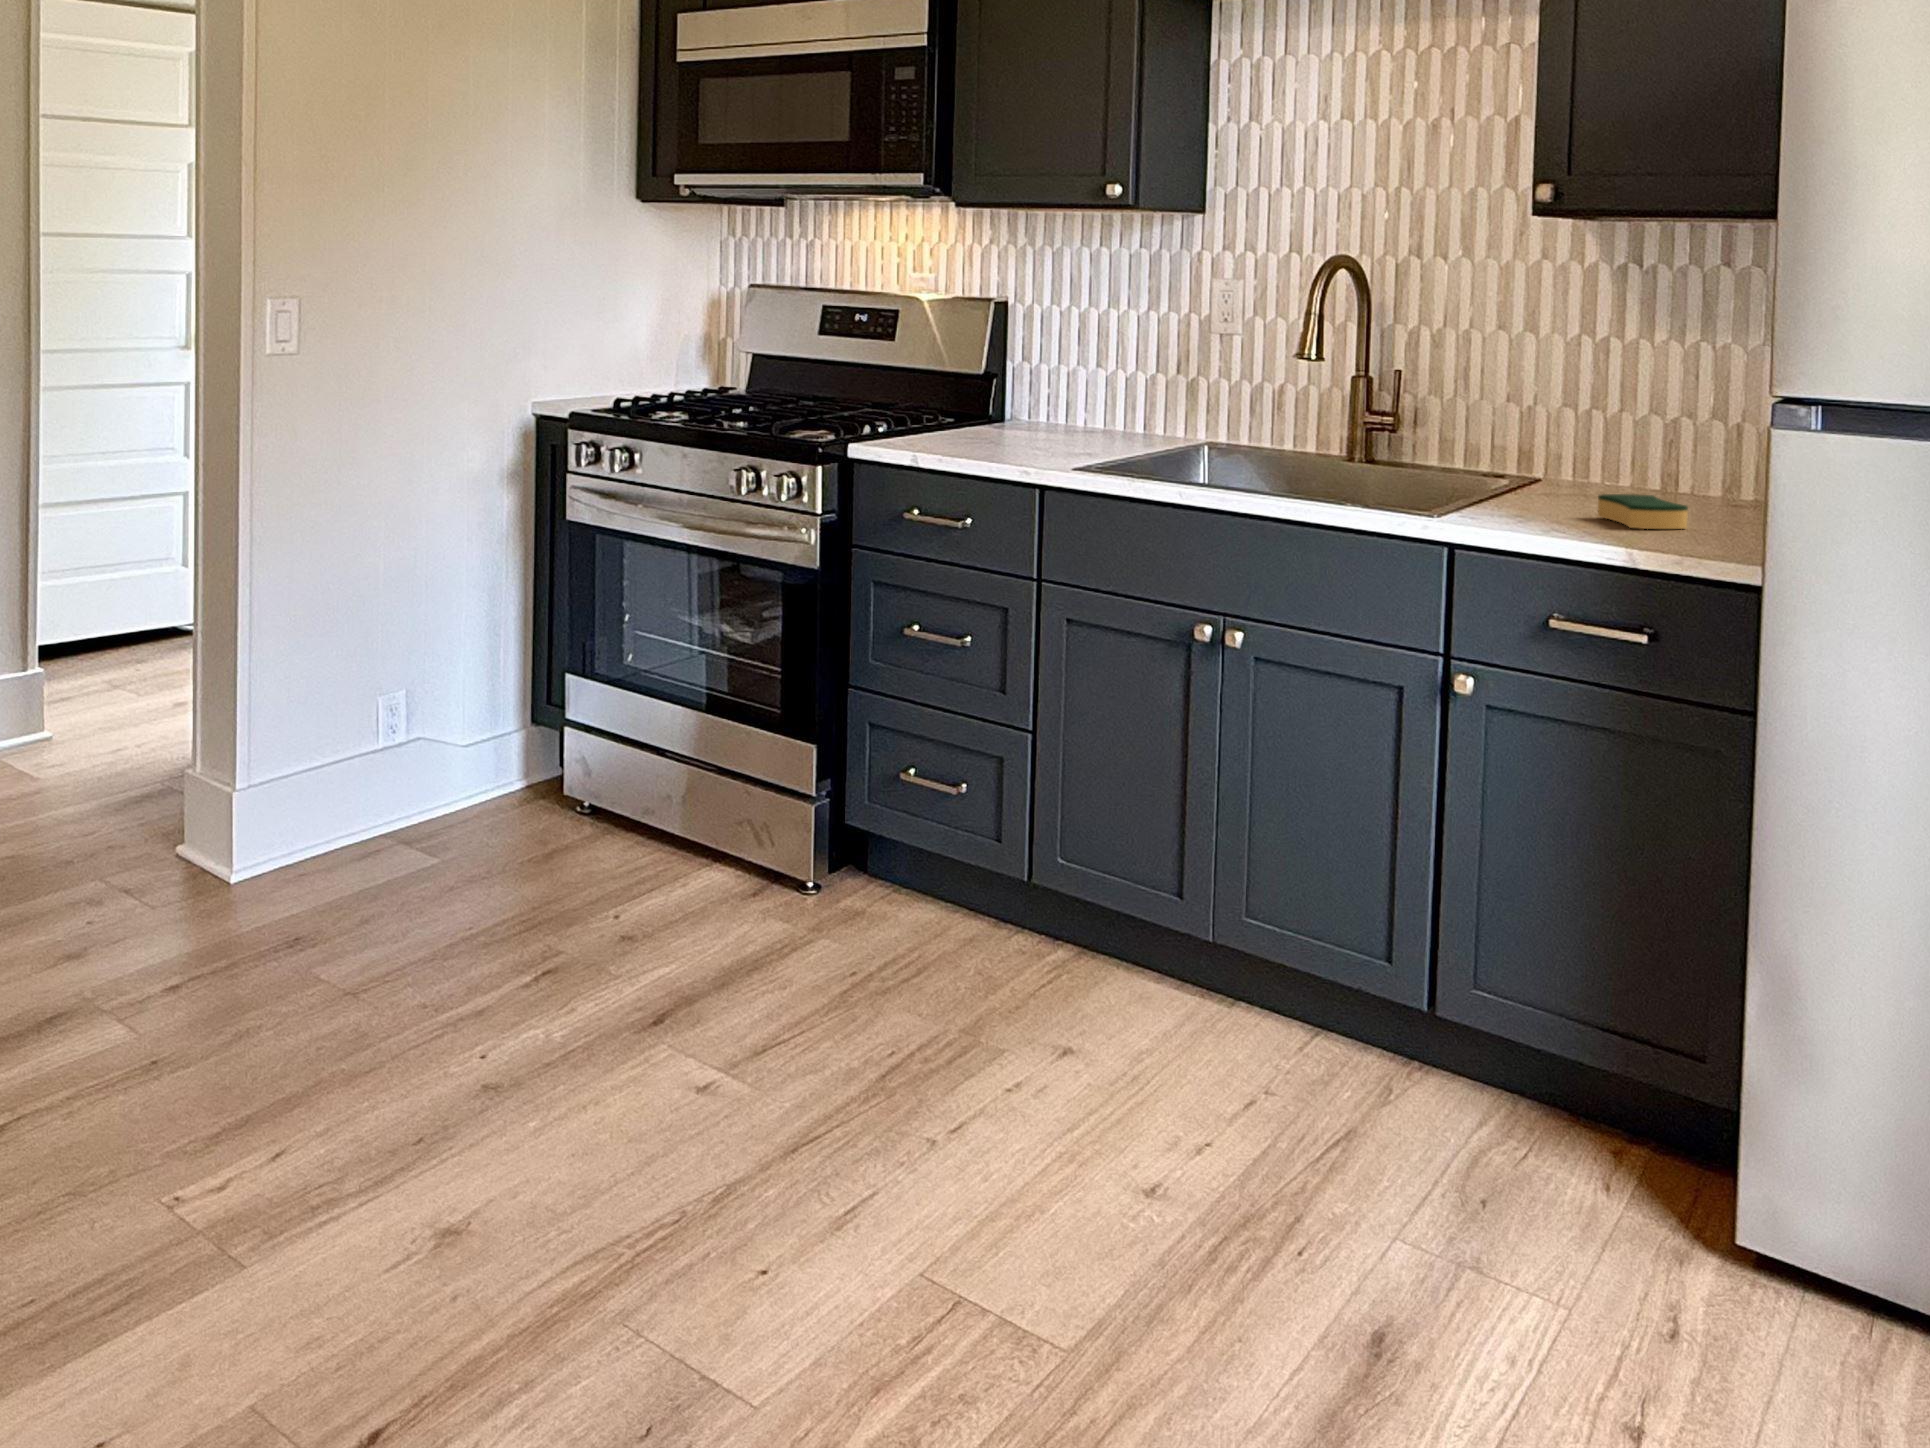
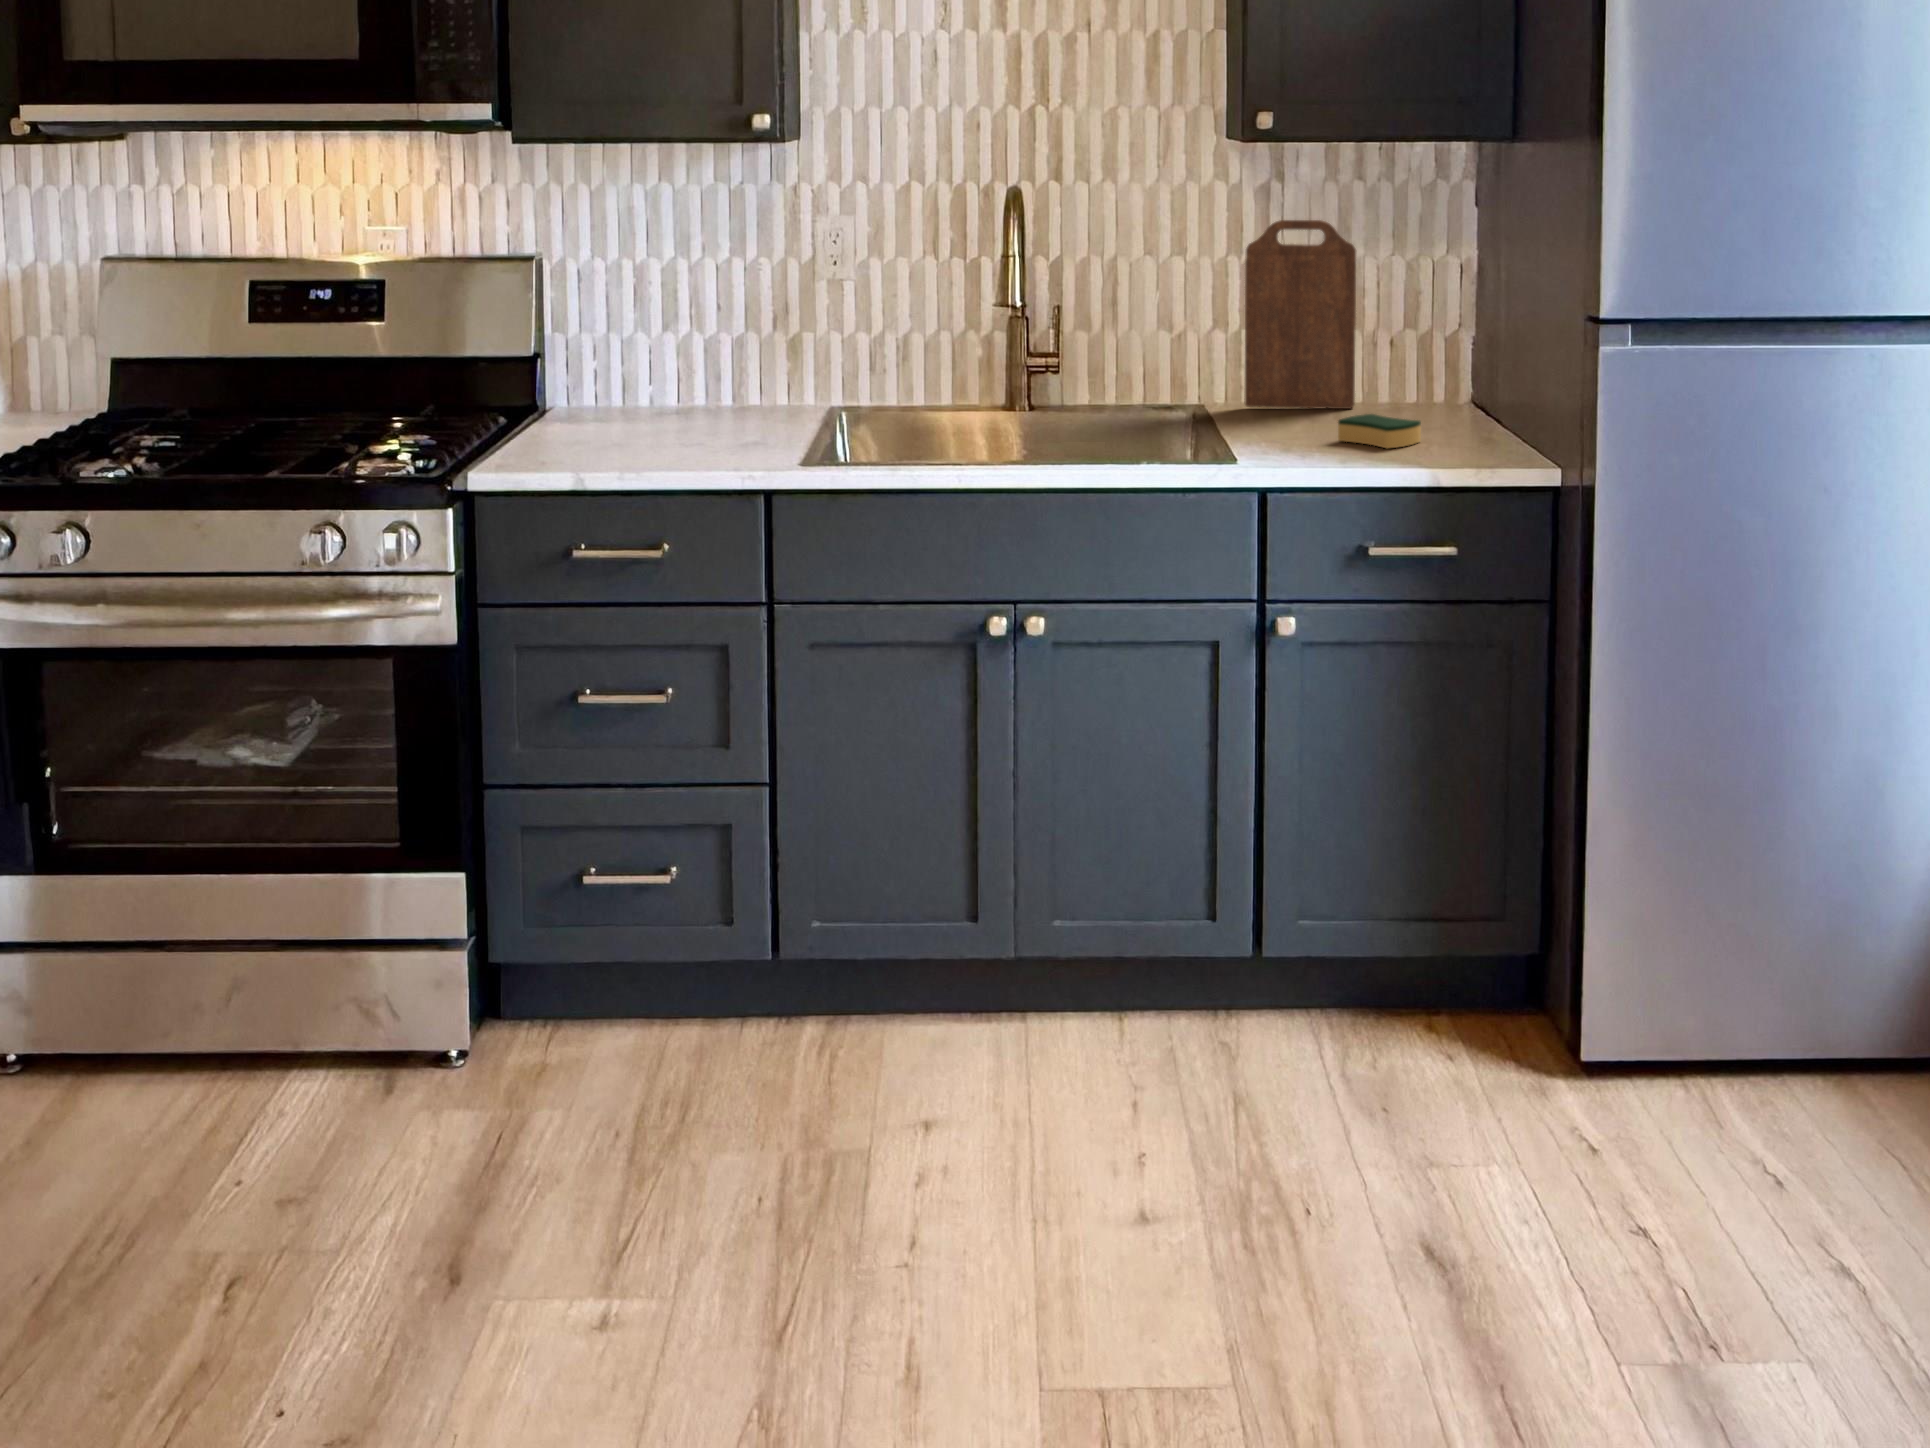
cutting board: none [1588,298,1711,499] -> present [1244,220,1356,409]

